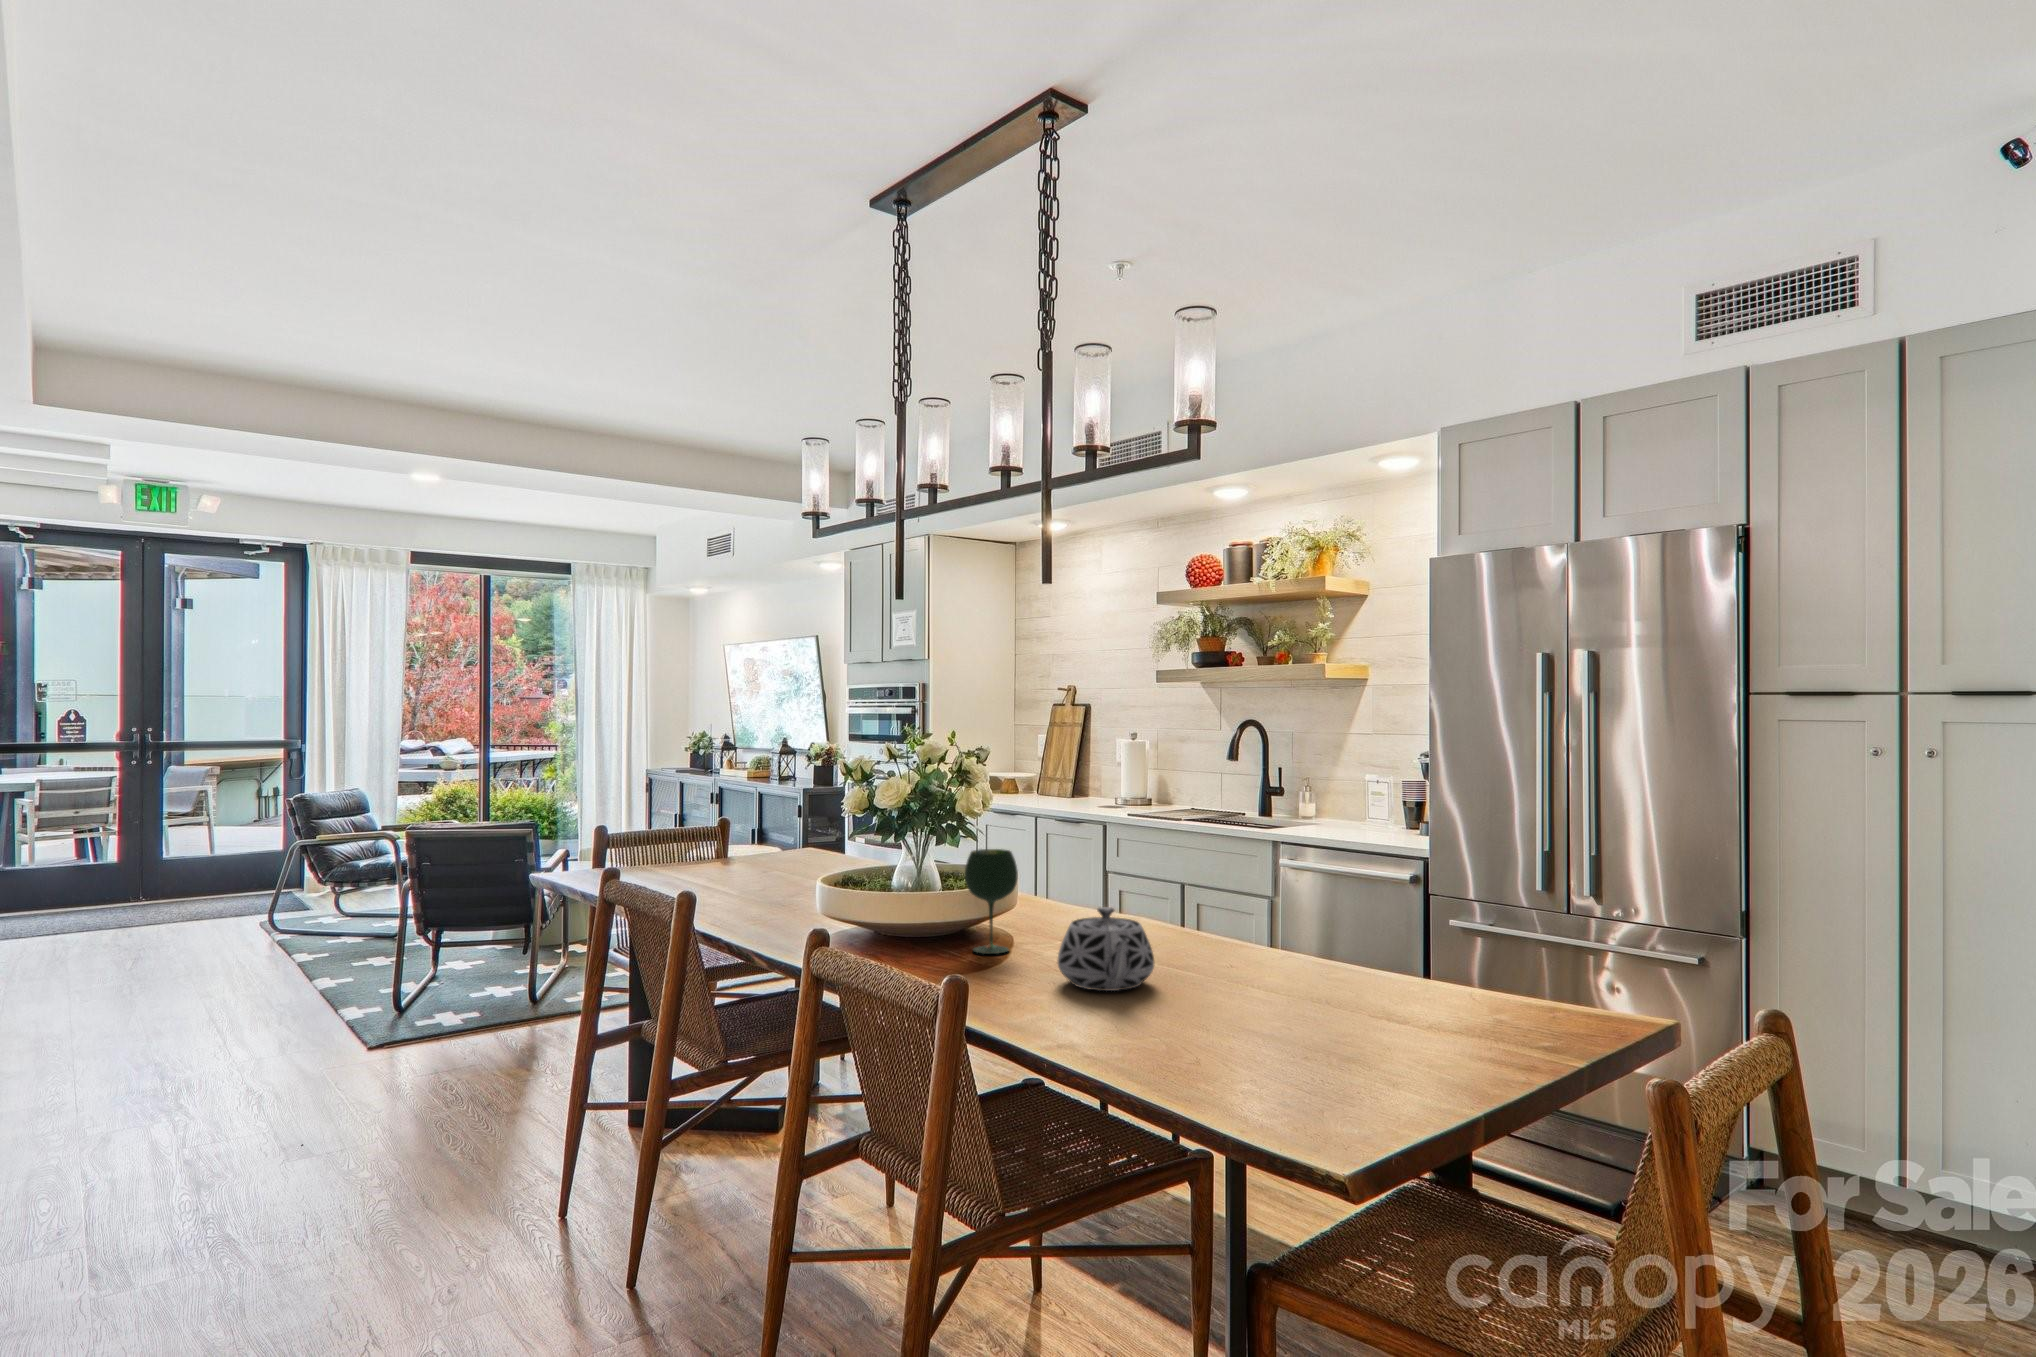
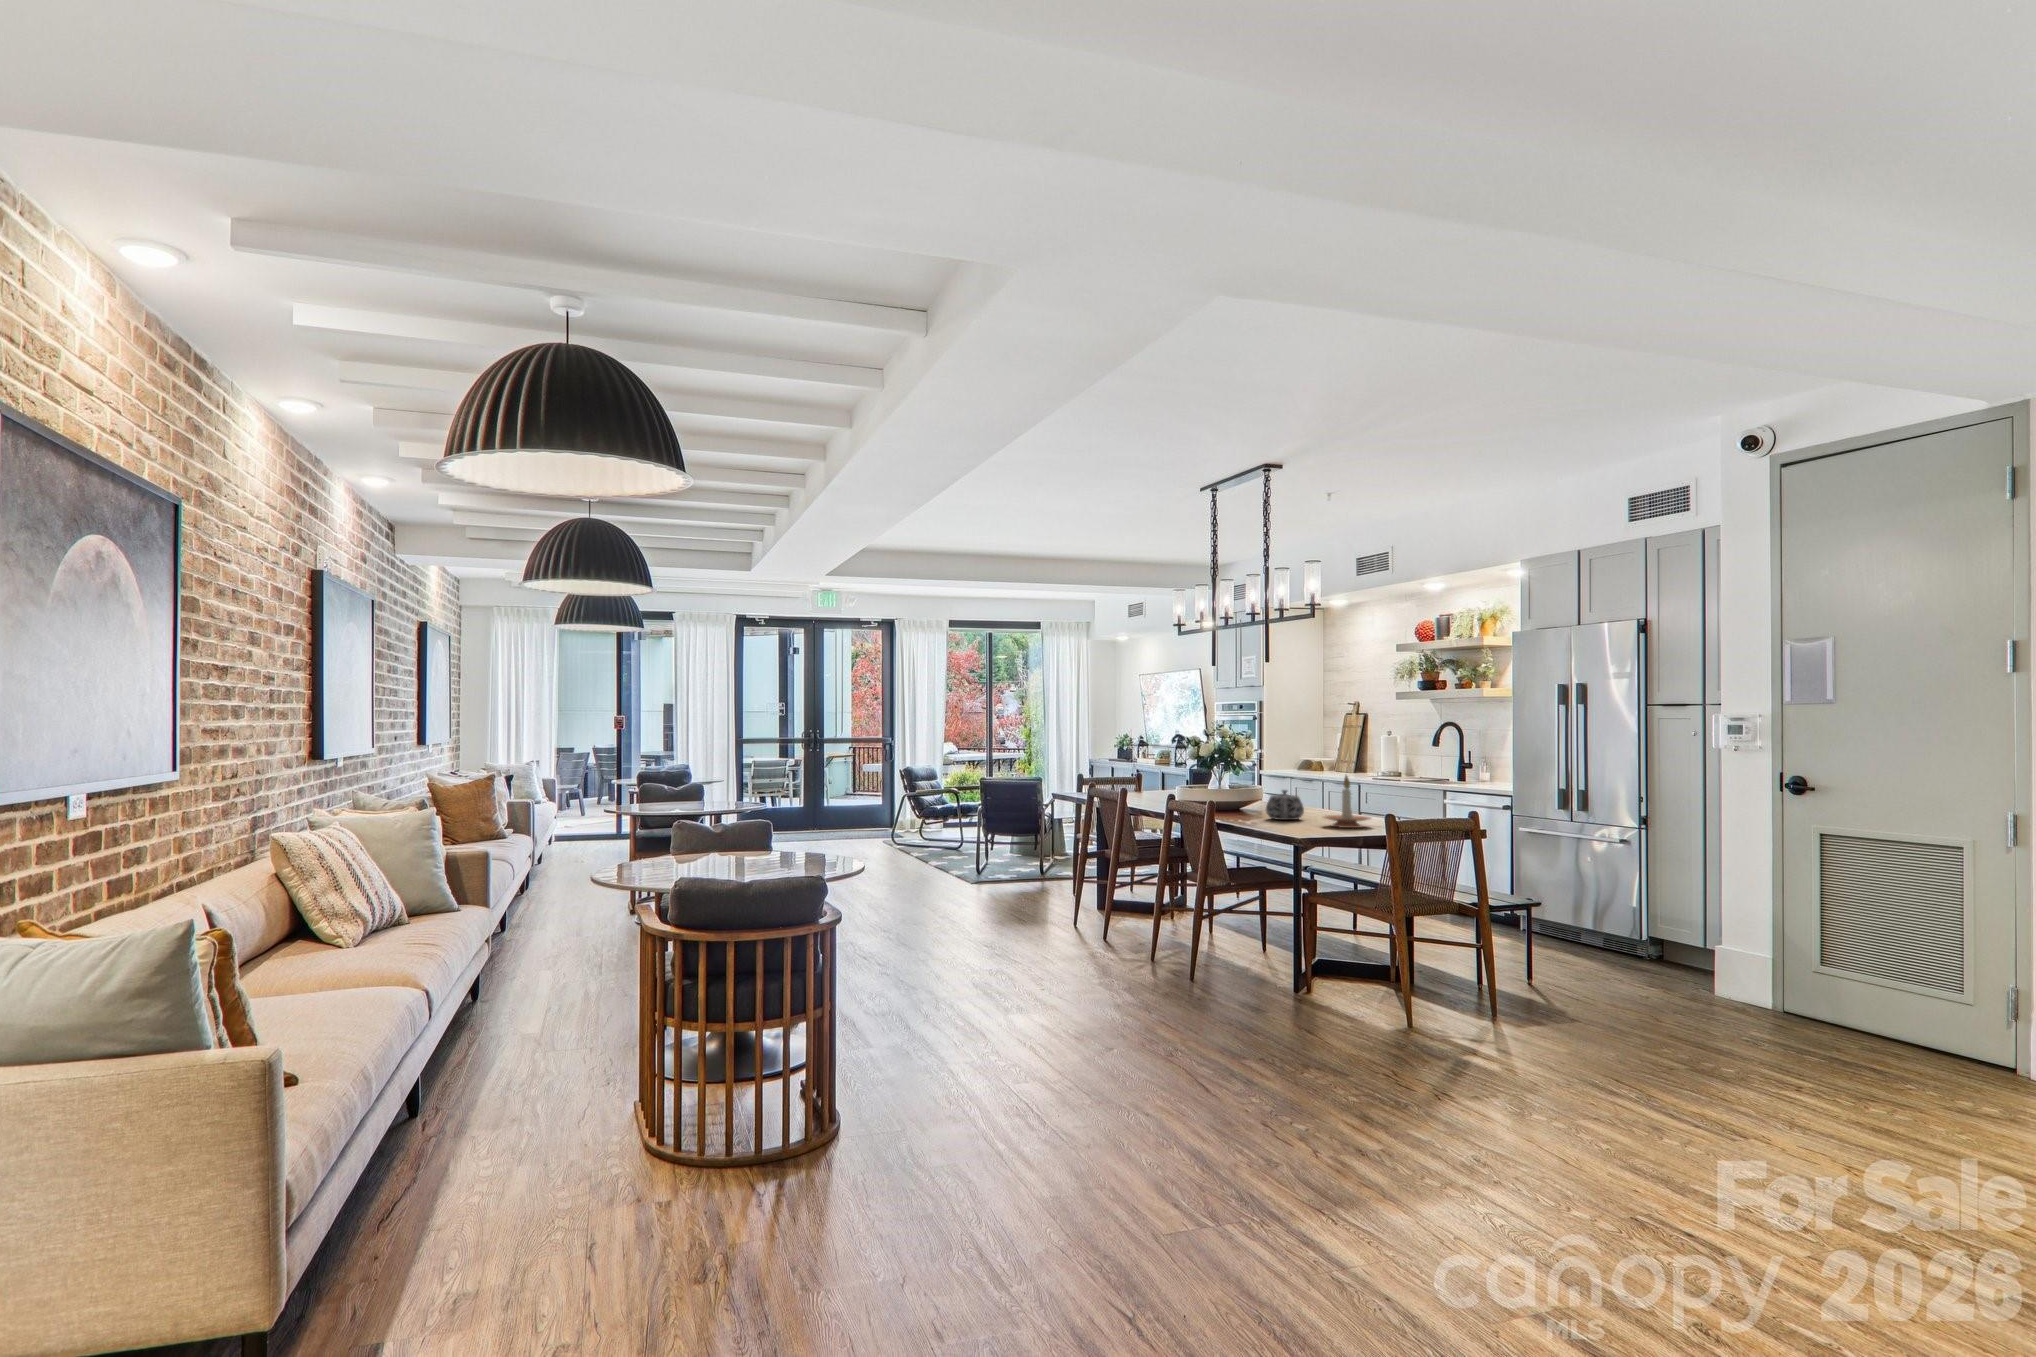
wine glass: present [965,849,1018,954] -> none [1237,772,1259,813]
candle holder: none [1235,878,1372,1034] -> present [1324,775,1370,828]

